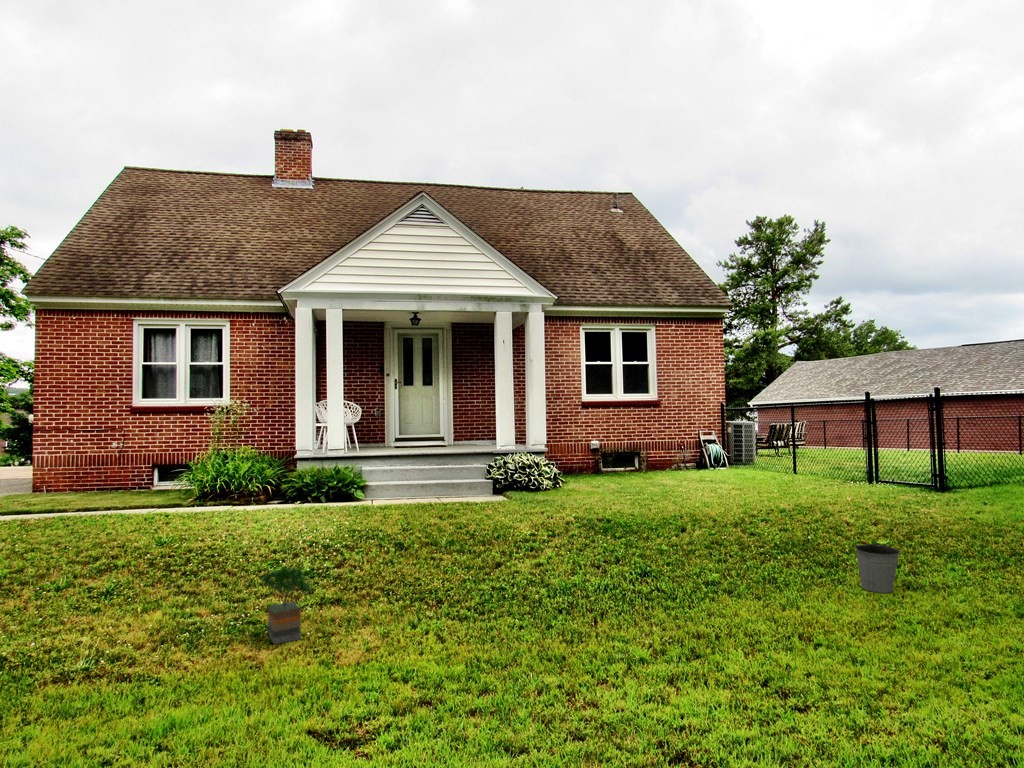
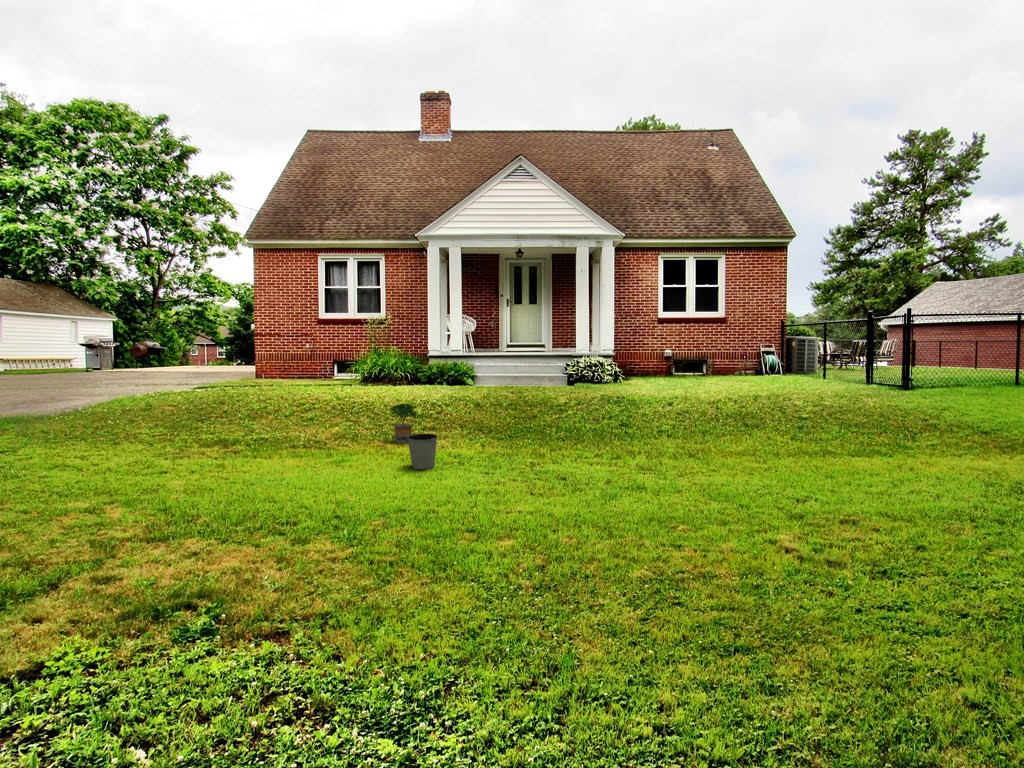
bucket: present [855,544,901,593] -> present [407,433,439,469]

